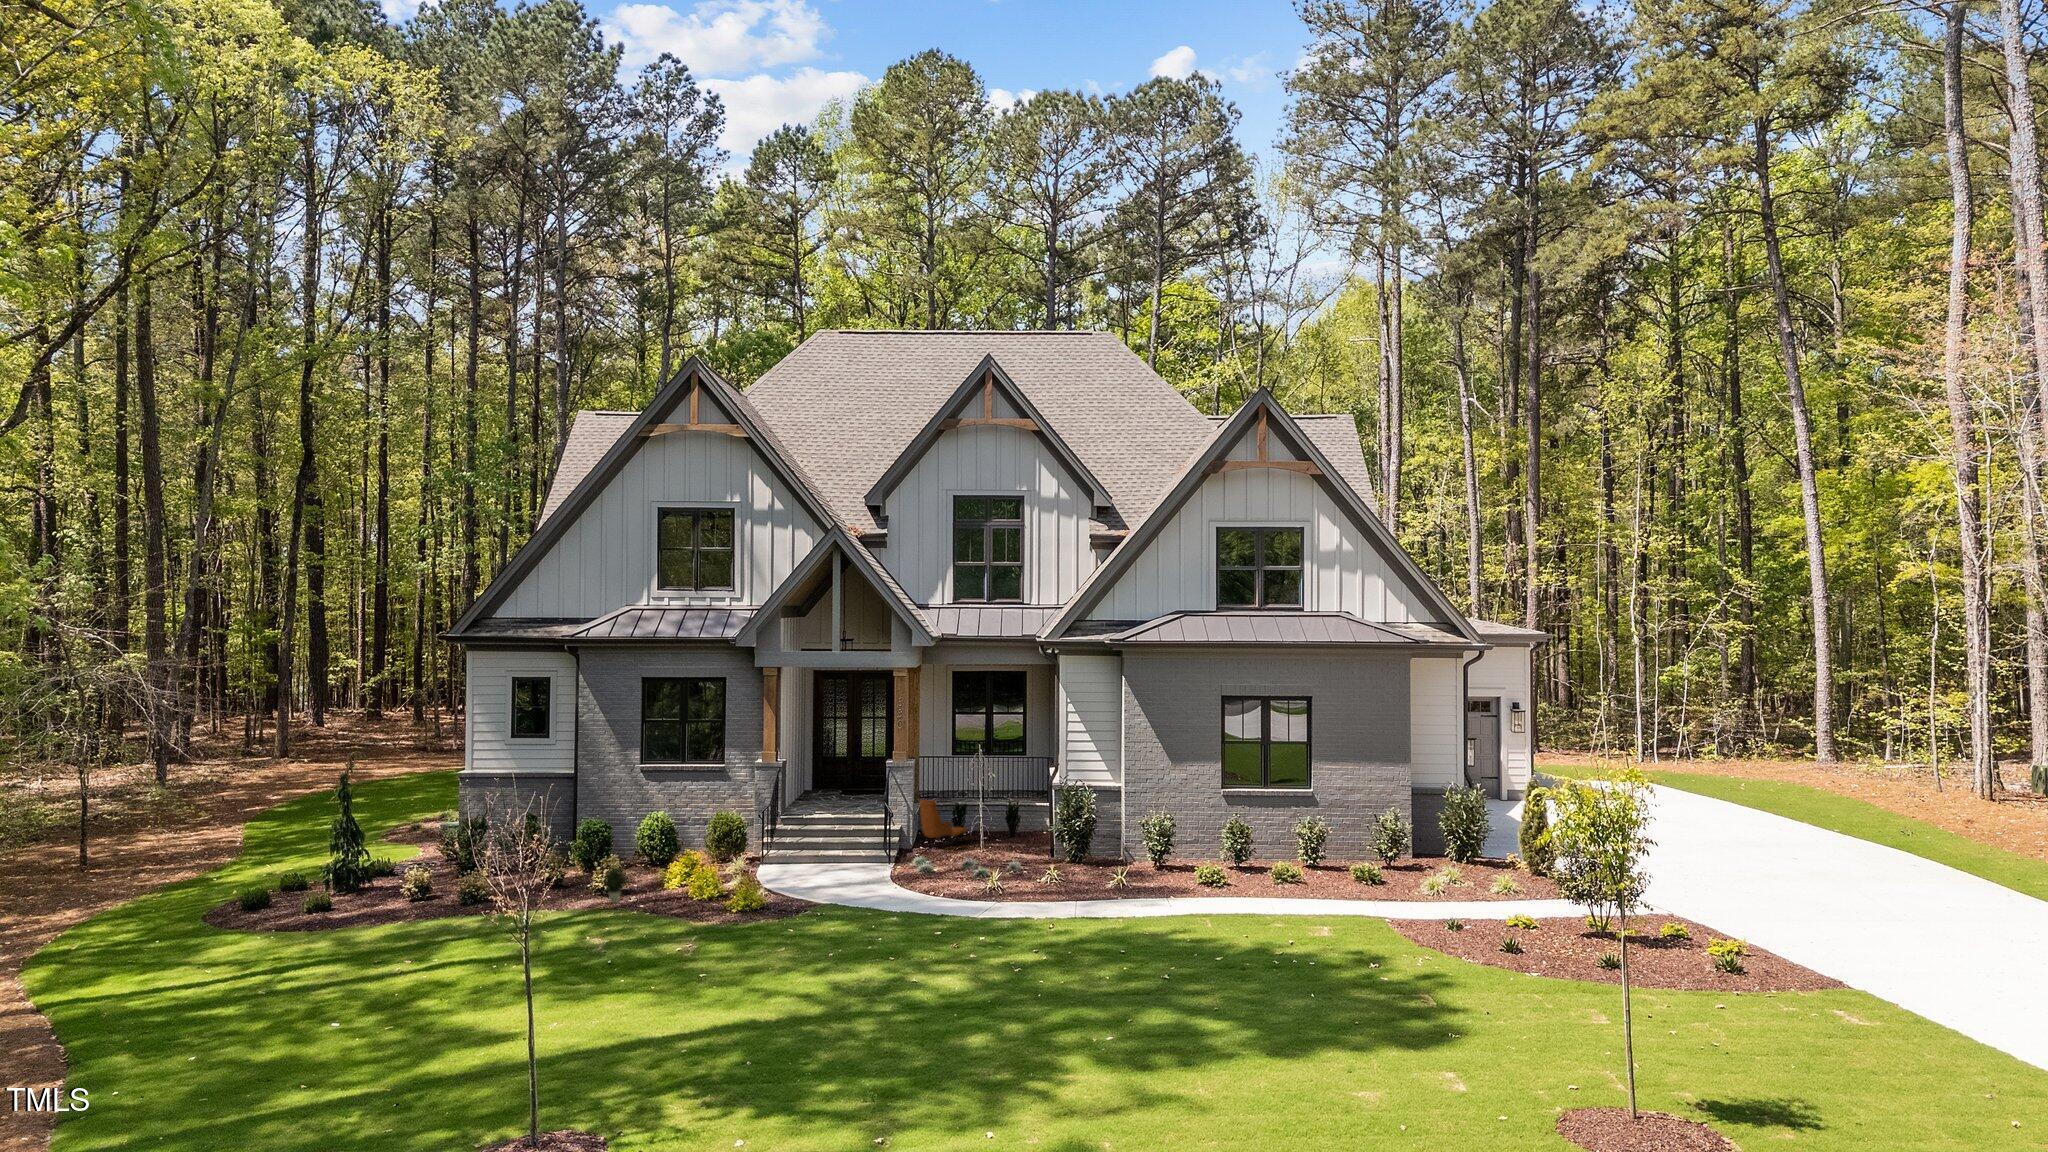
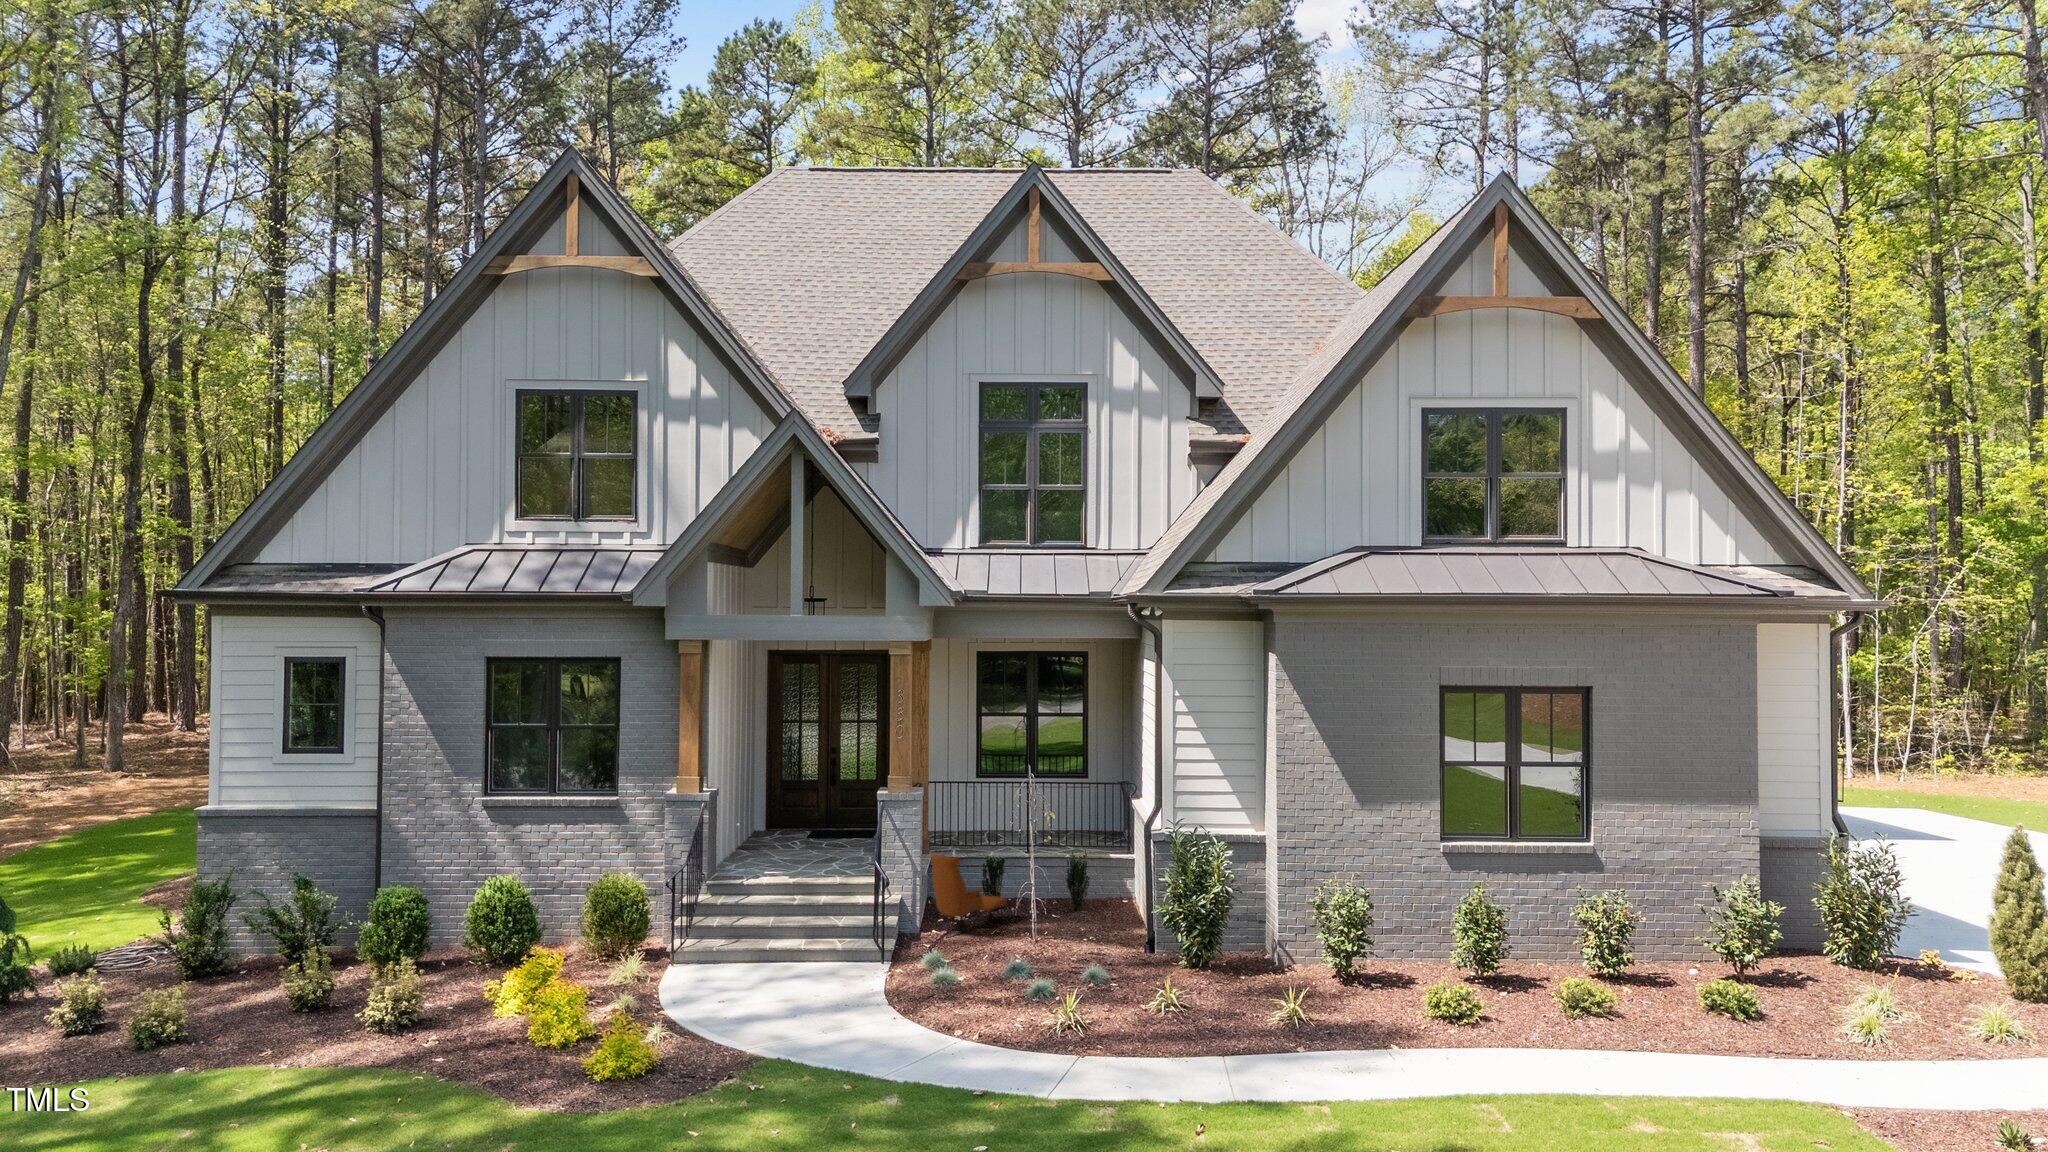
potted plant: present [603,868,627,903] -> none [356,989,406,1057]

